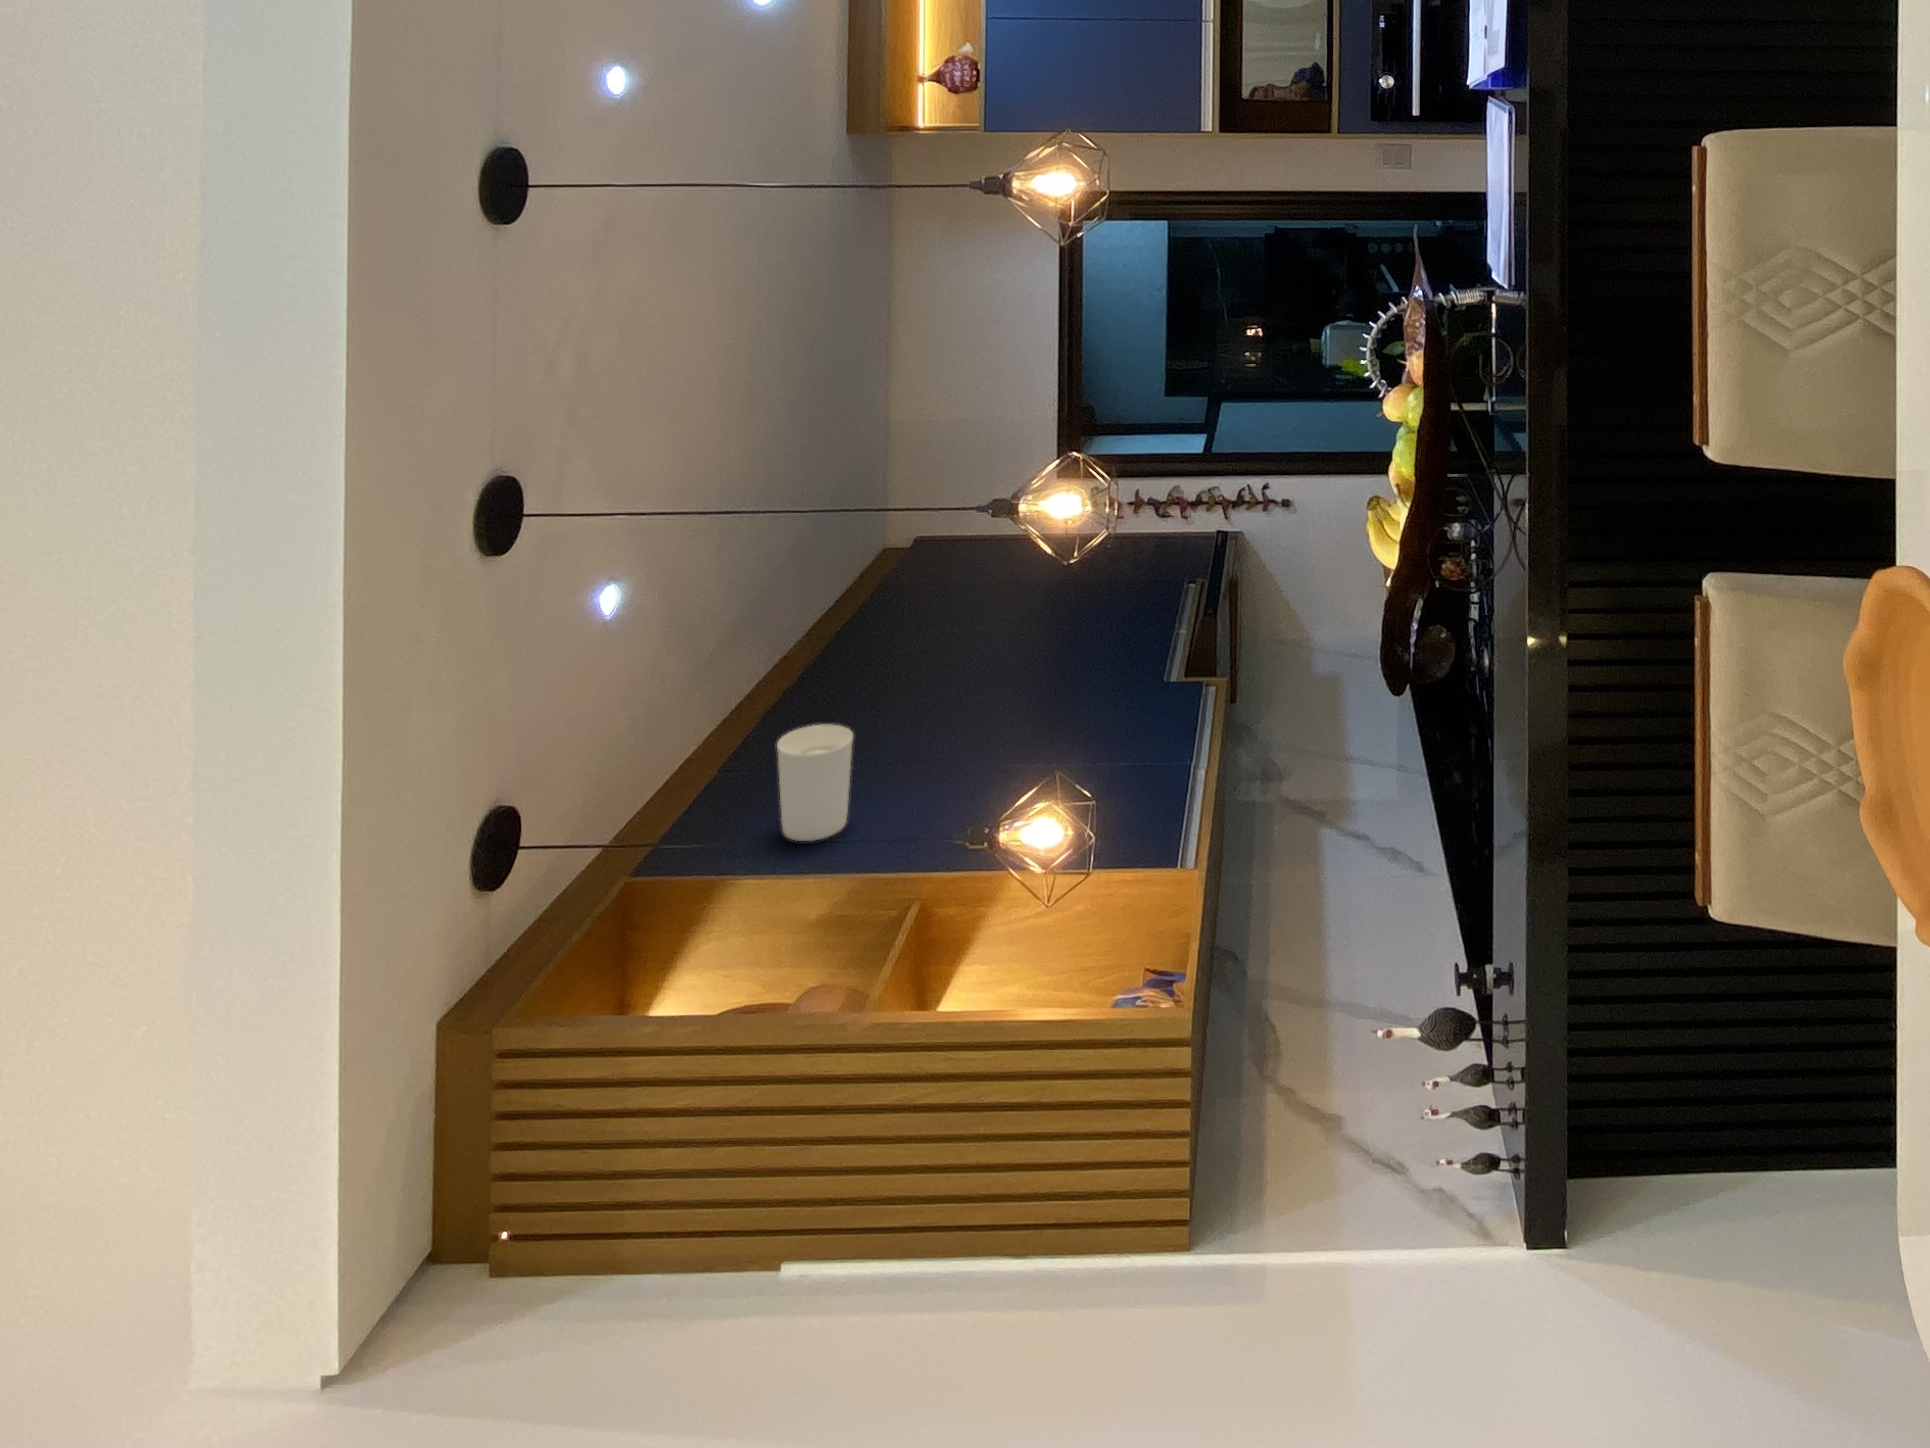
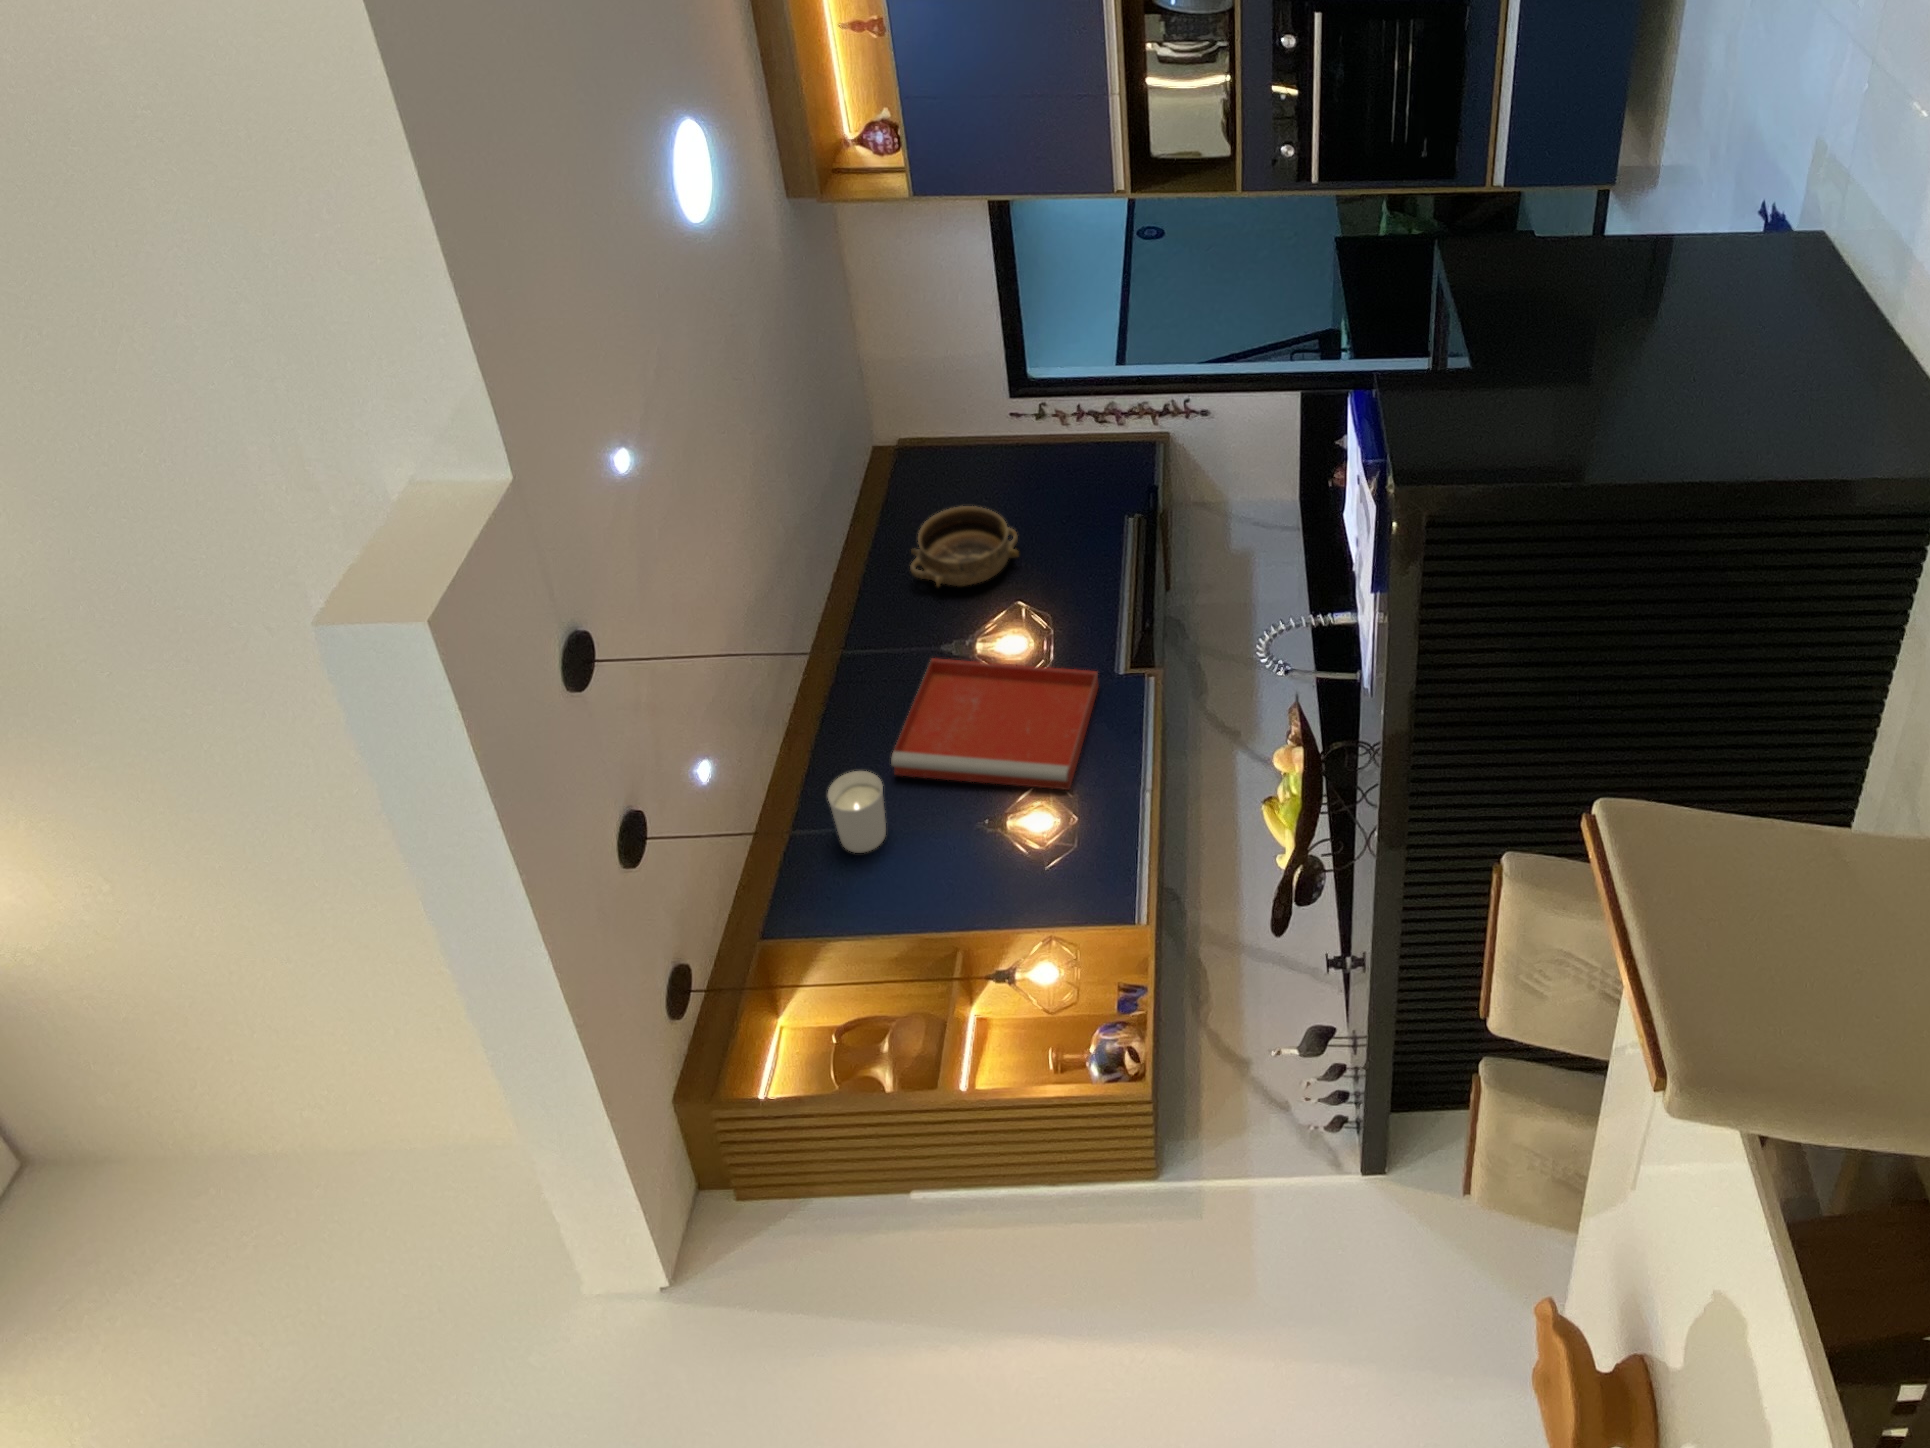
ceramic bowl: none [928,551,1061,631] -> present [910,506,1019,586]
tray: none [868,667,1146,783] -> present [891,658,1098,790]

